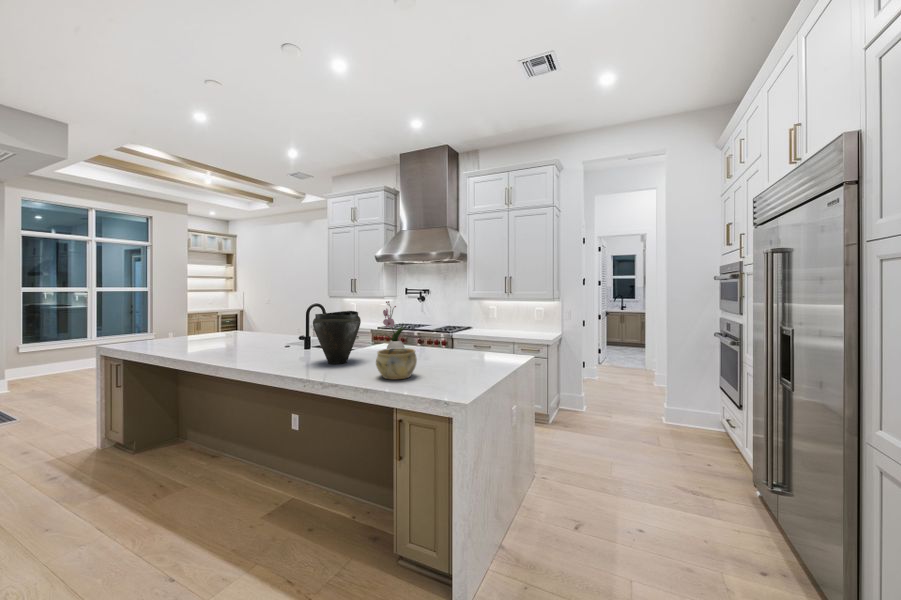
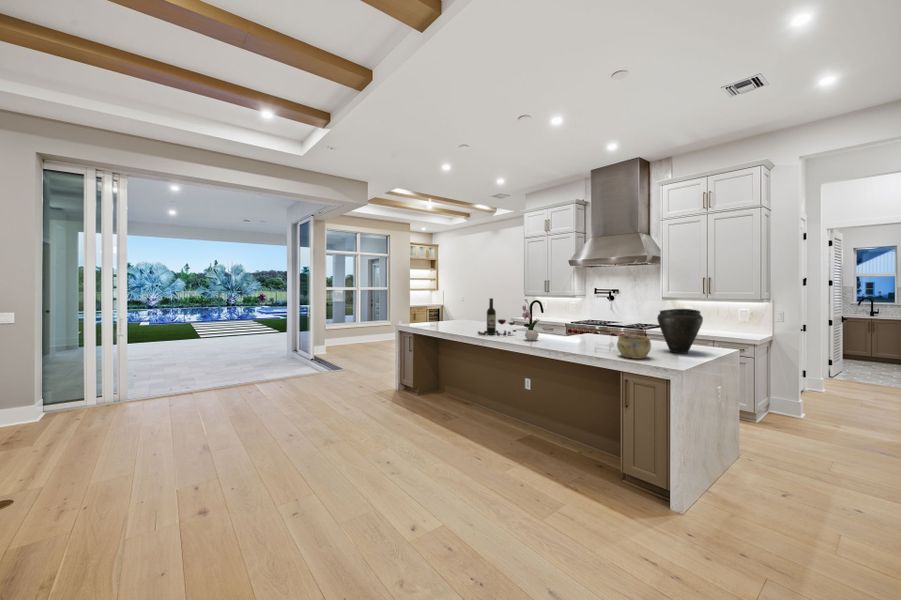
flower arrangement: present [383,301,406,349] -> present [522,299,539,341]
wine bottle: none [215,302,273,356] -> present [478,298,515,336]
vase: present [313,311,361,364] -> present [657,309,703,353]

